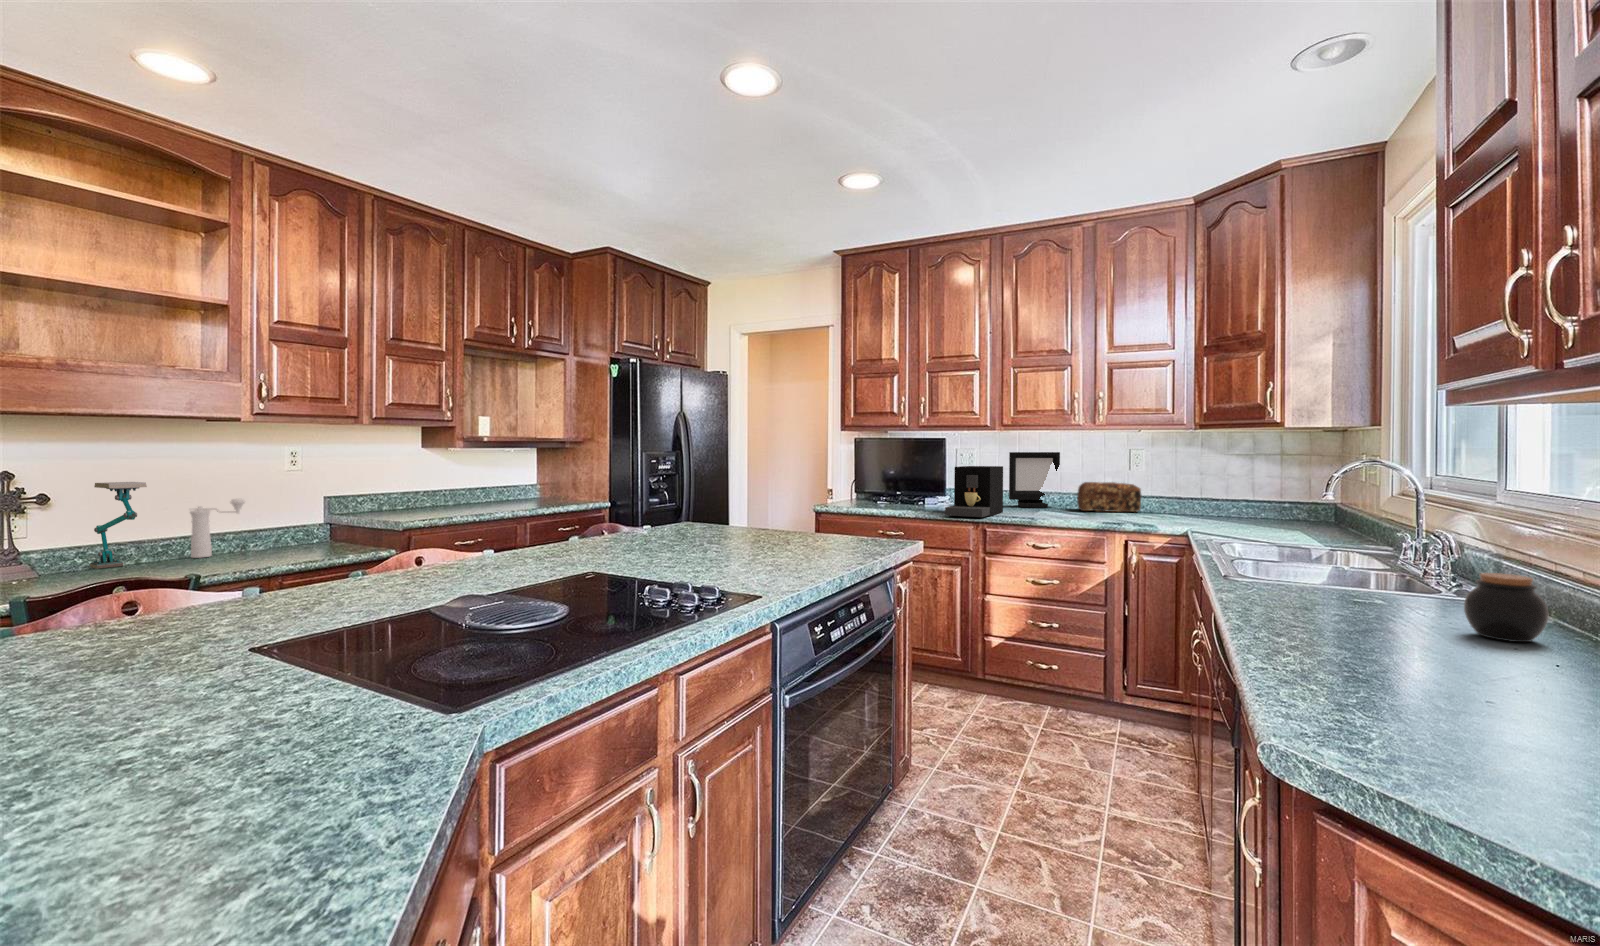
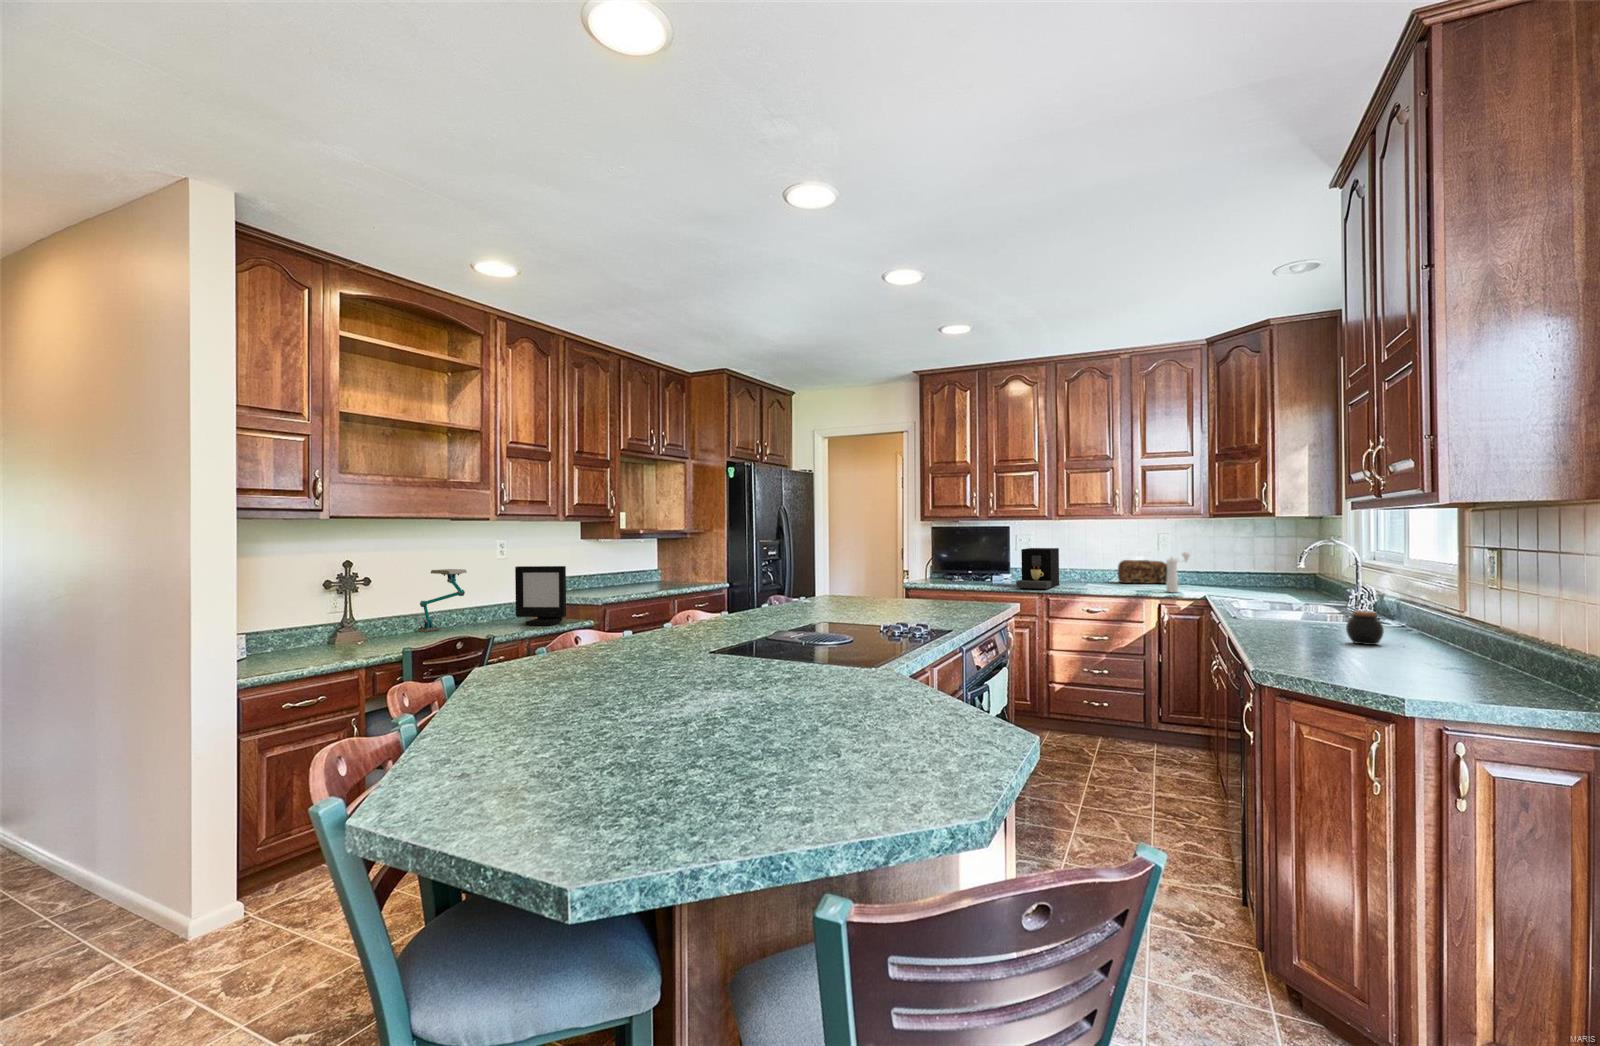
picture frame: present [1009,452,1060,508] -> present [515,566,566,625]
pepper mill: present [190,499,245,558] -> present [1166,552,1190,592]

